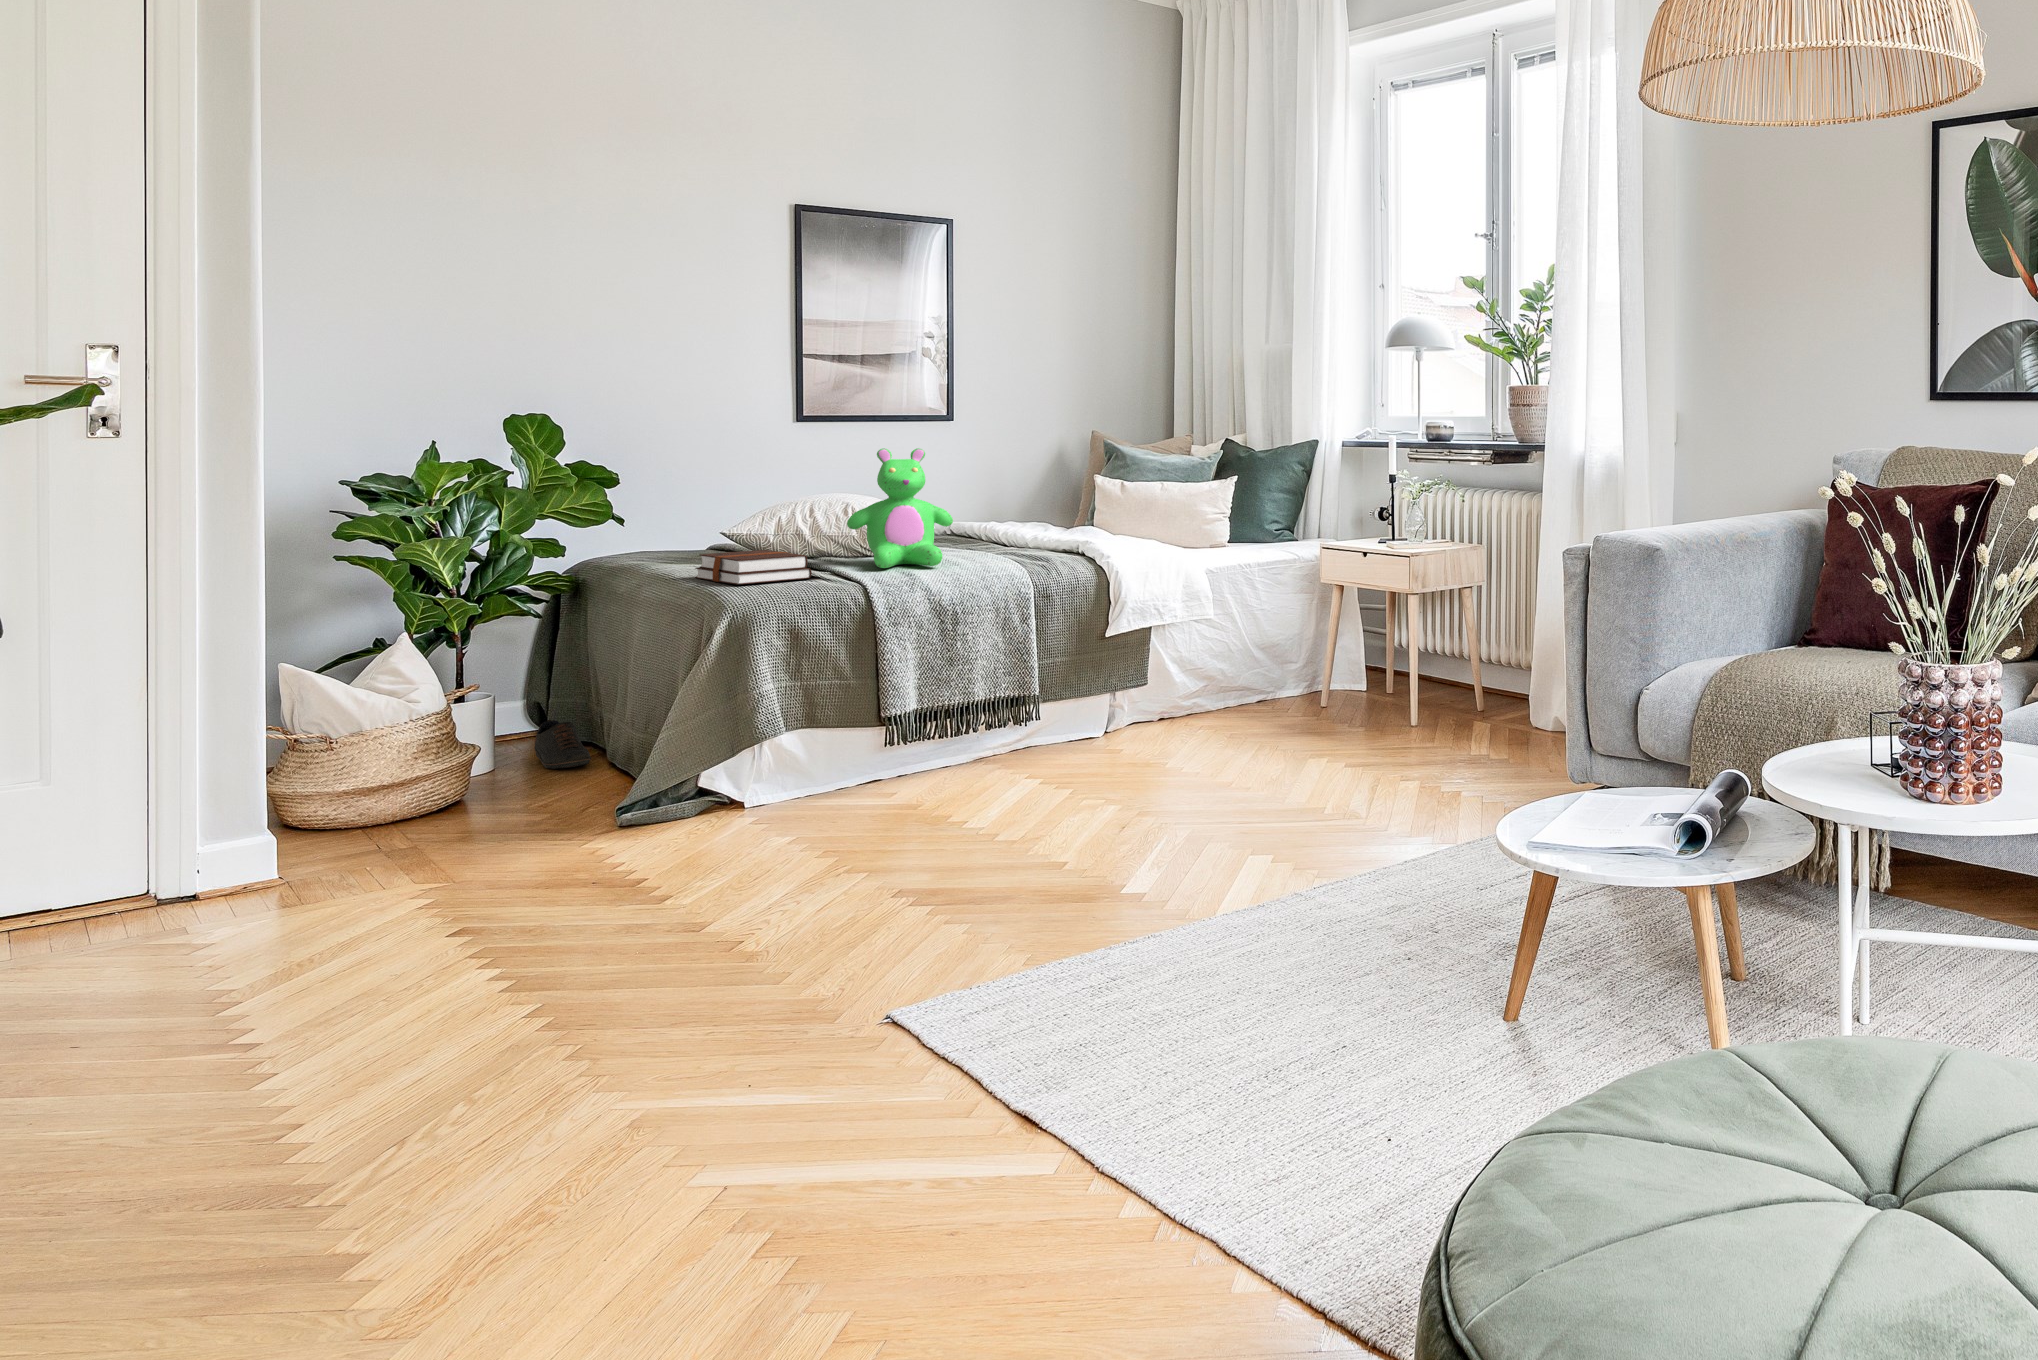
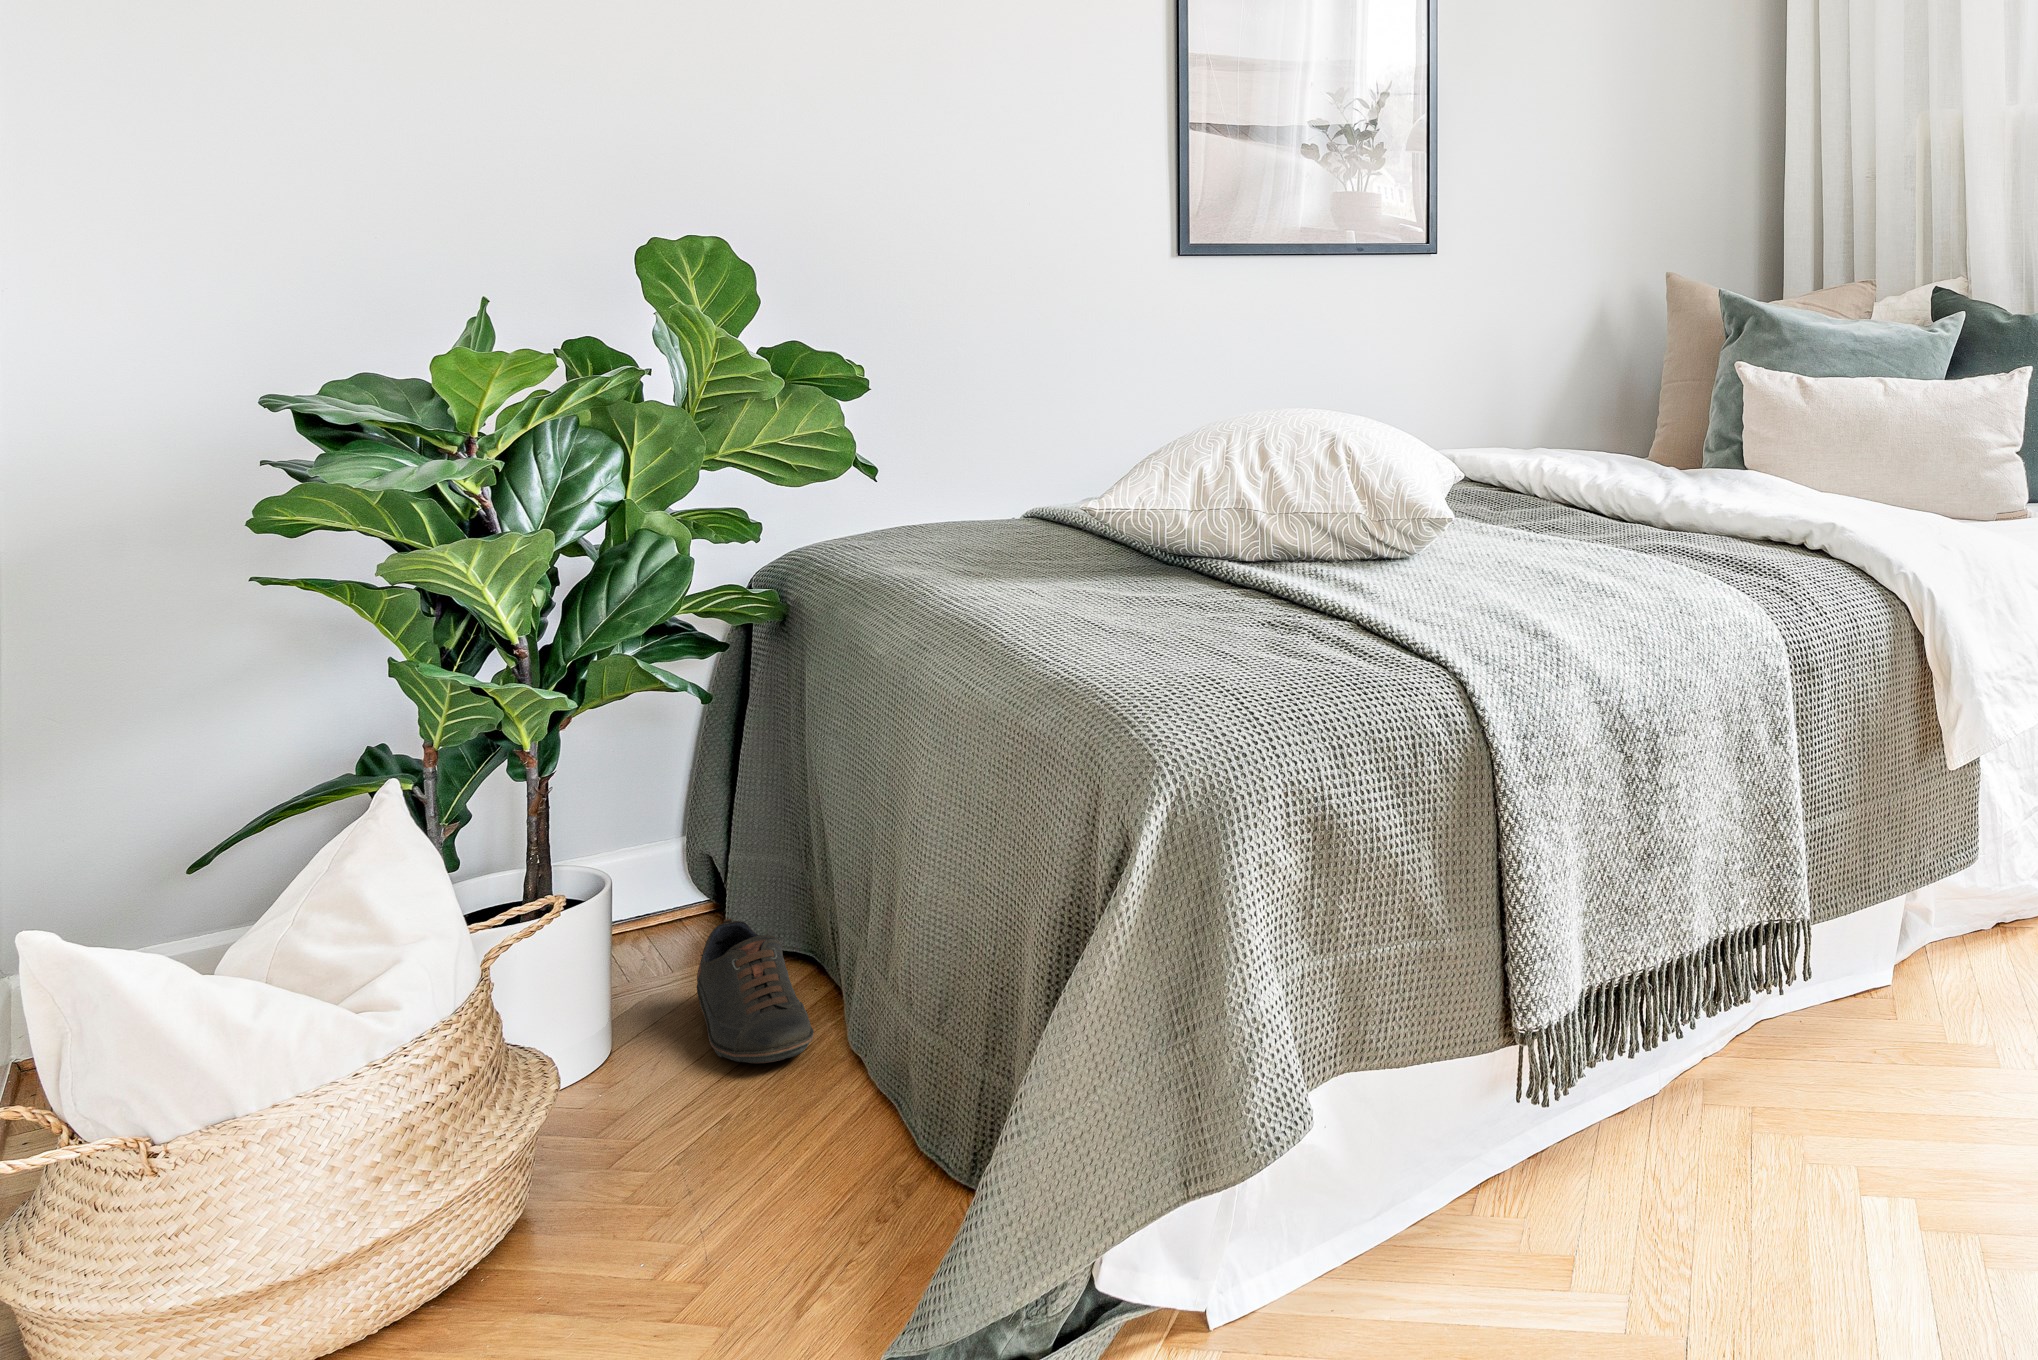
teddy bear: present [847,448,953,568] -> none [1364,310,1584,603]
hardback book: present [695,550,812,585] -> none [1045,552,1313,665]

